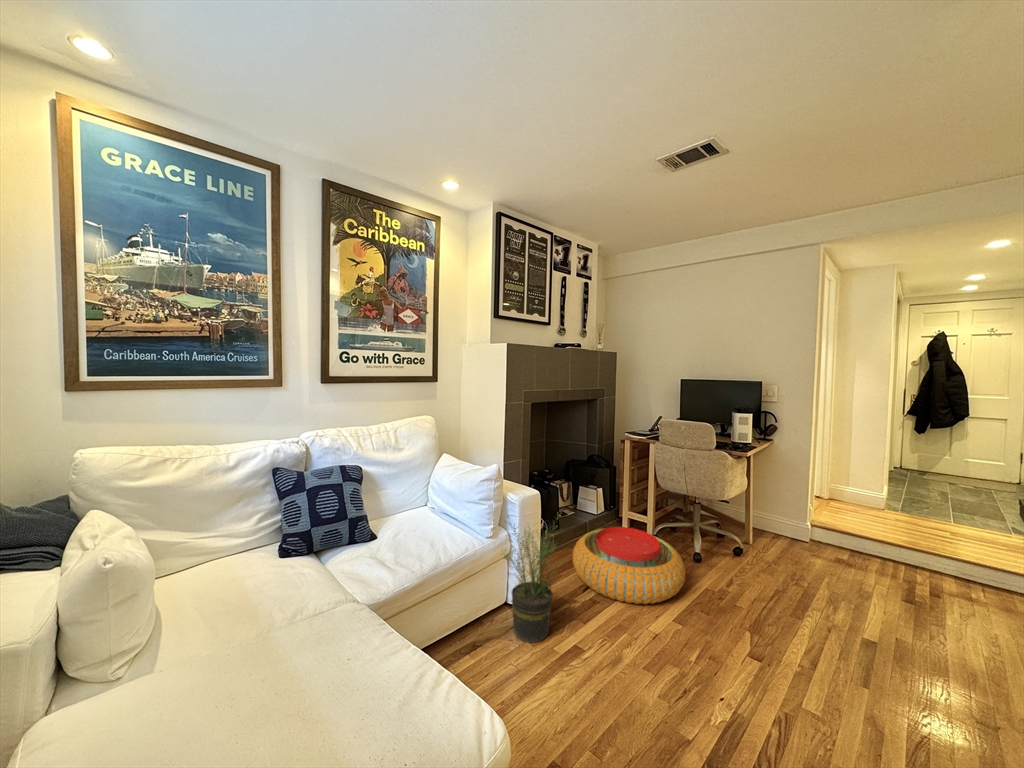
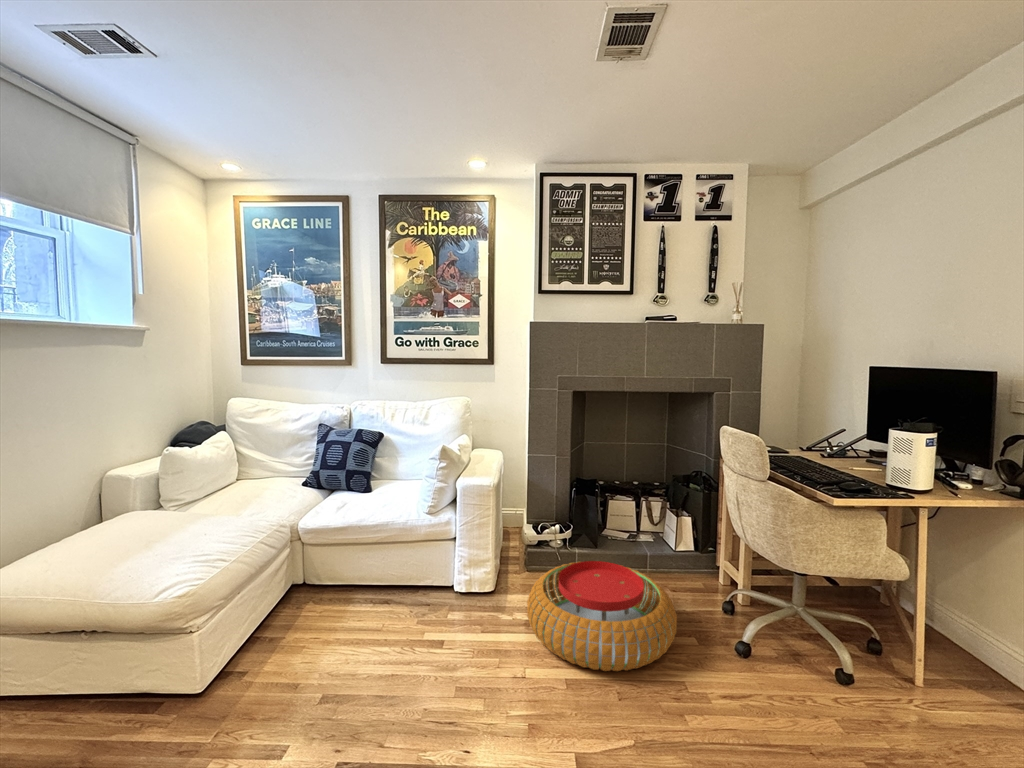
potted plant: present [504,516,562,643] -> none [387,491,465,628]

